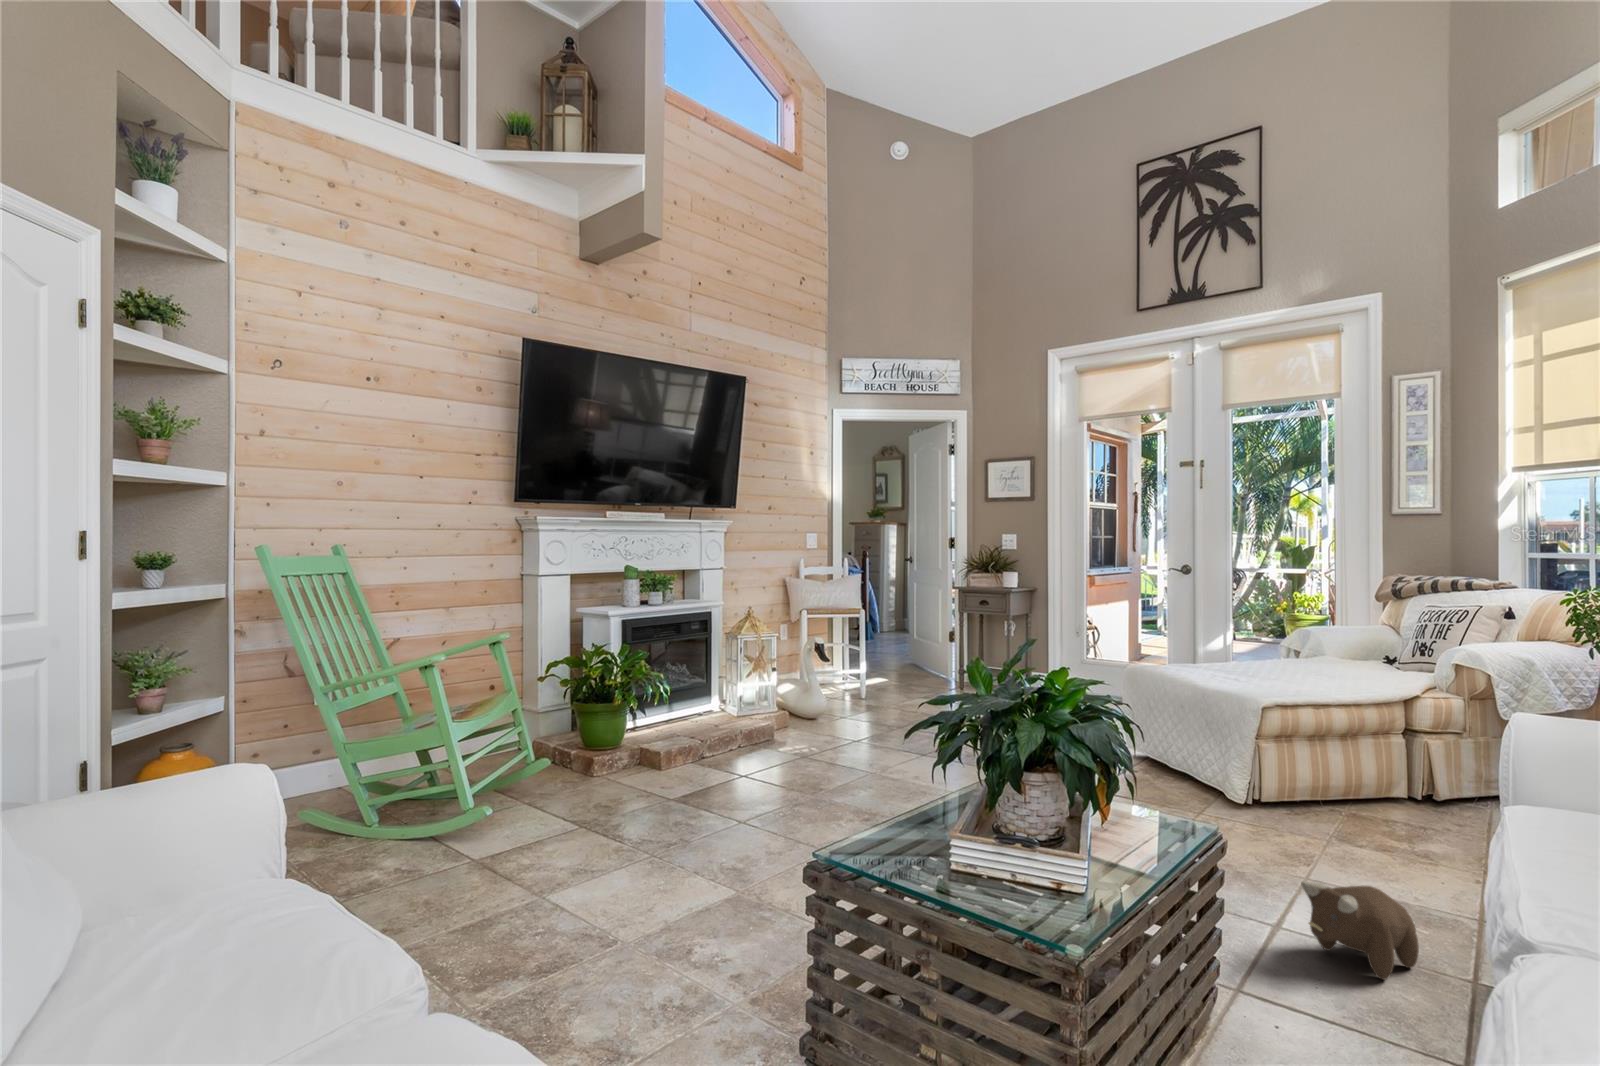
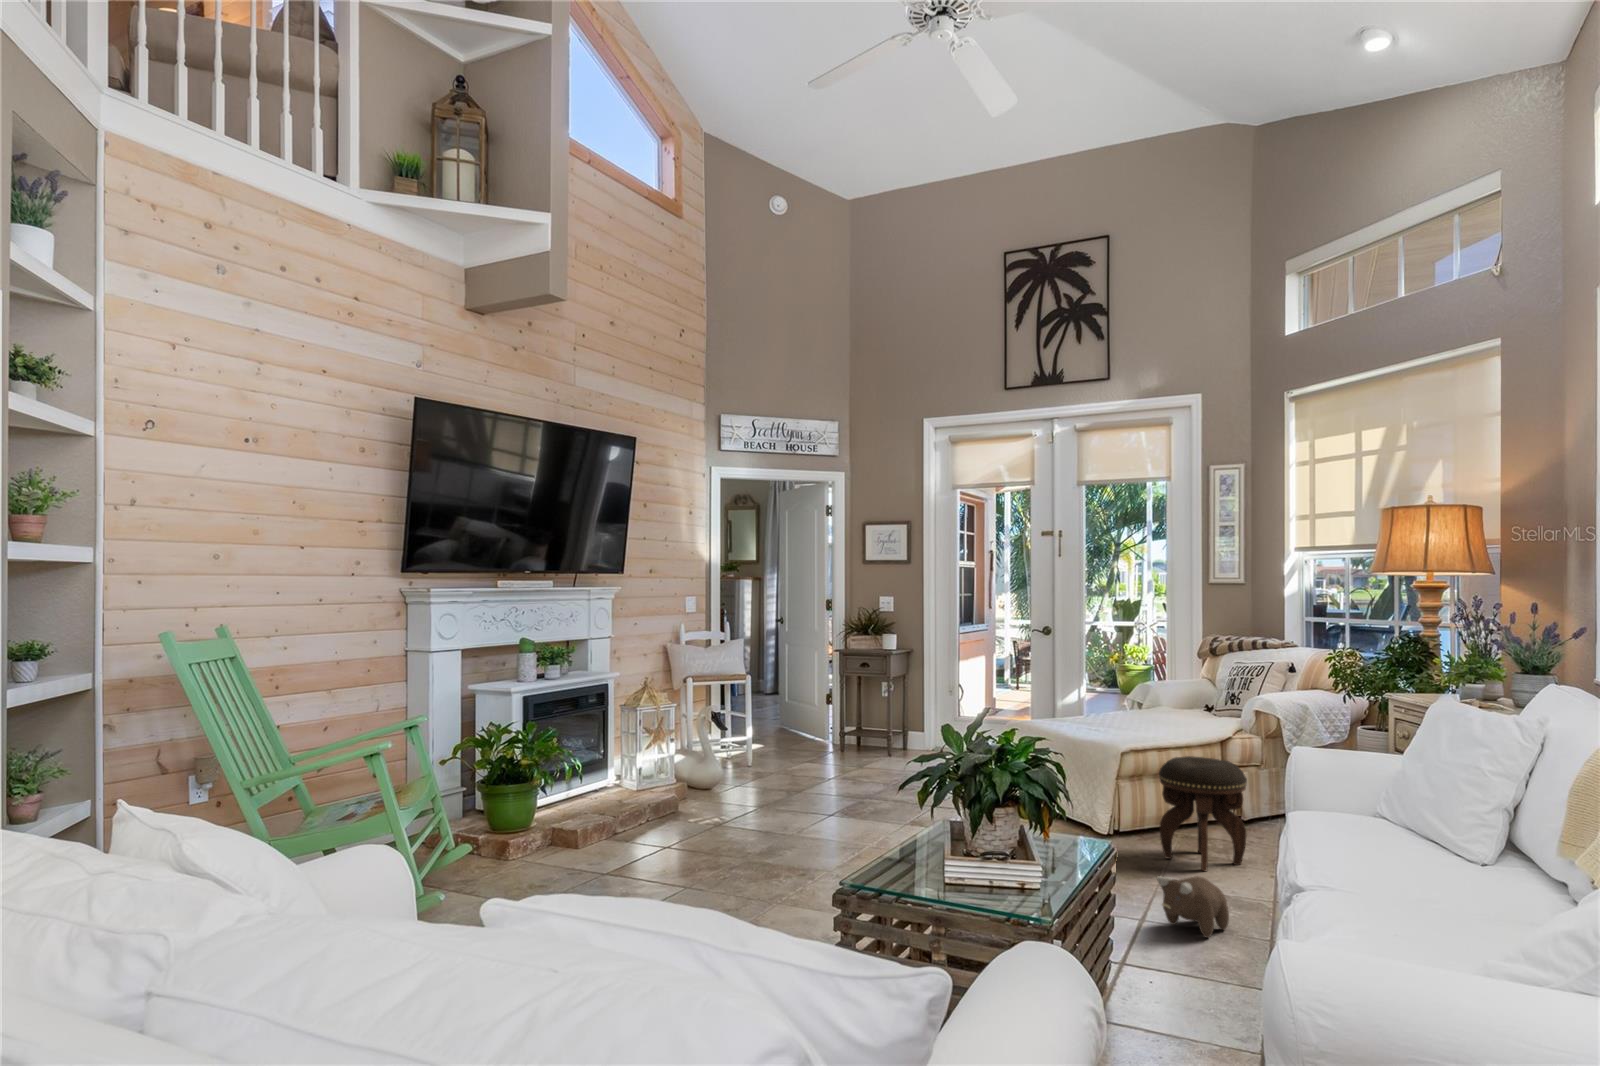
footstool: none [1314,714,1444,867] -> present [1159,756,1247,871]

